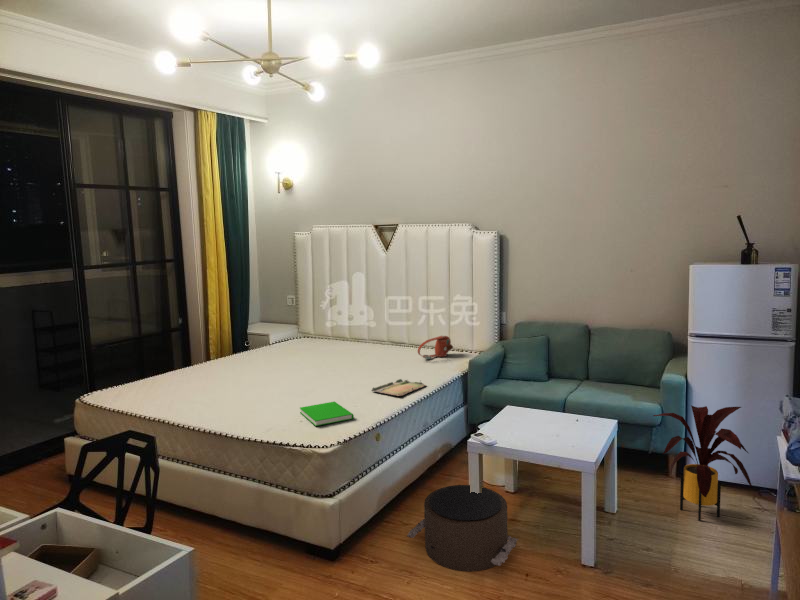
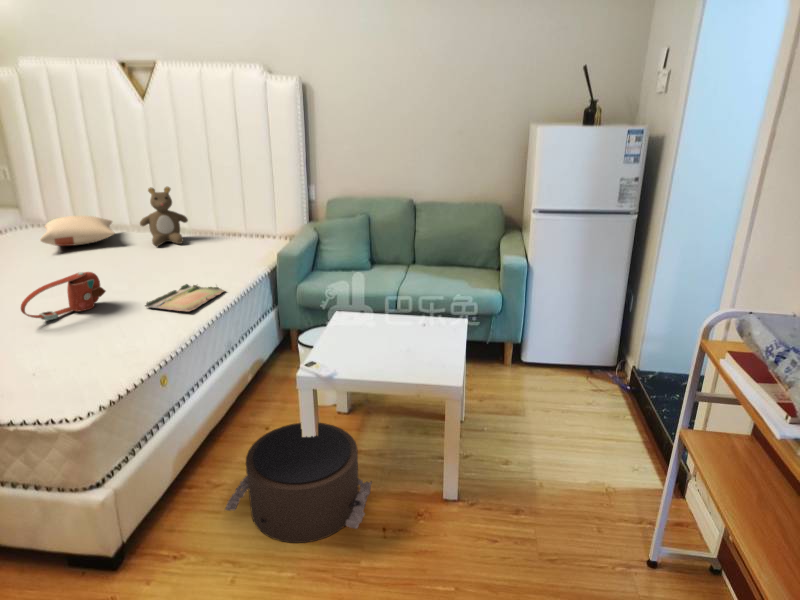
teddy bear: none [375,311,408,354] -> present [140,187,188,246]
pillow: none [311,330,358,350] -> present [40,216,115,246]
handbag: present [418,336,453,359] -> present [21,272,106,320]
book: present [300,402,354,426] -> none [25,332,122,381]
house plant: present [653,405,752,521] -> none [501,288,603,412]

